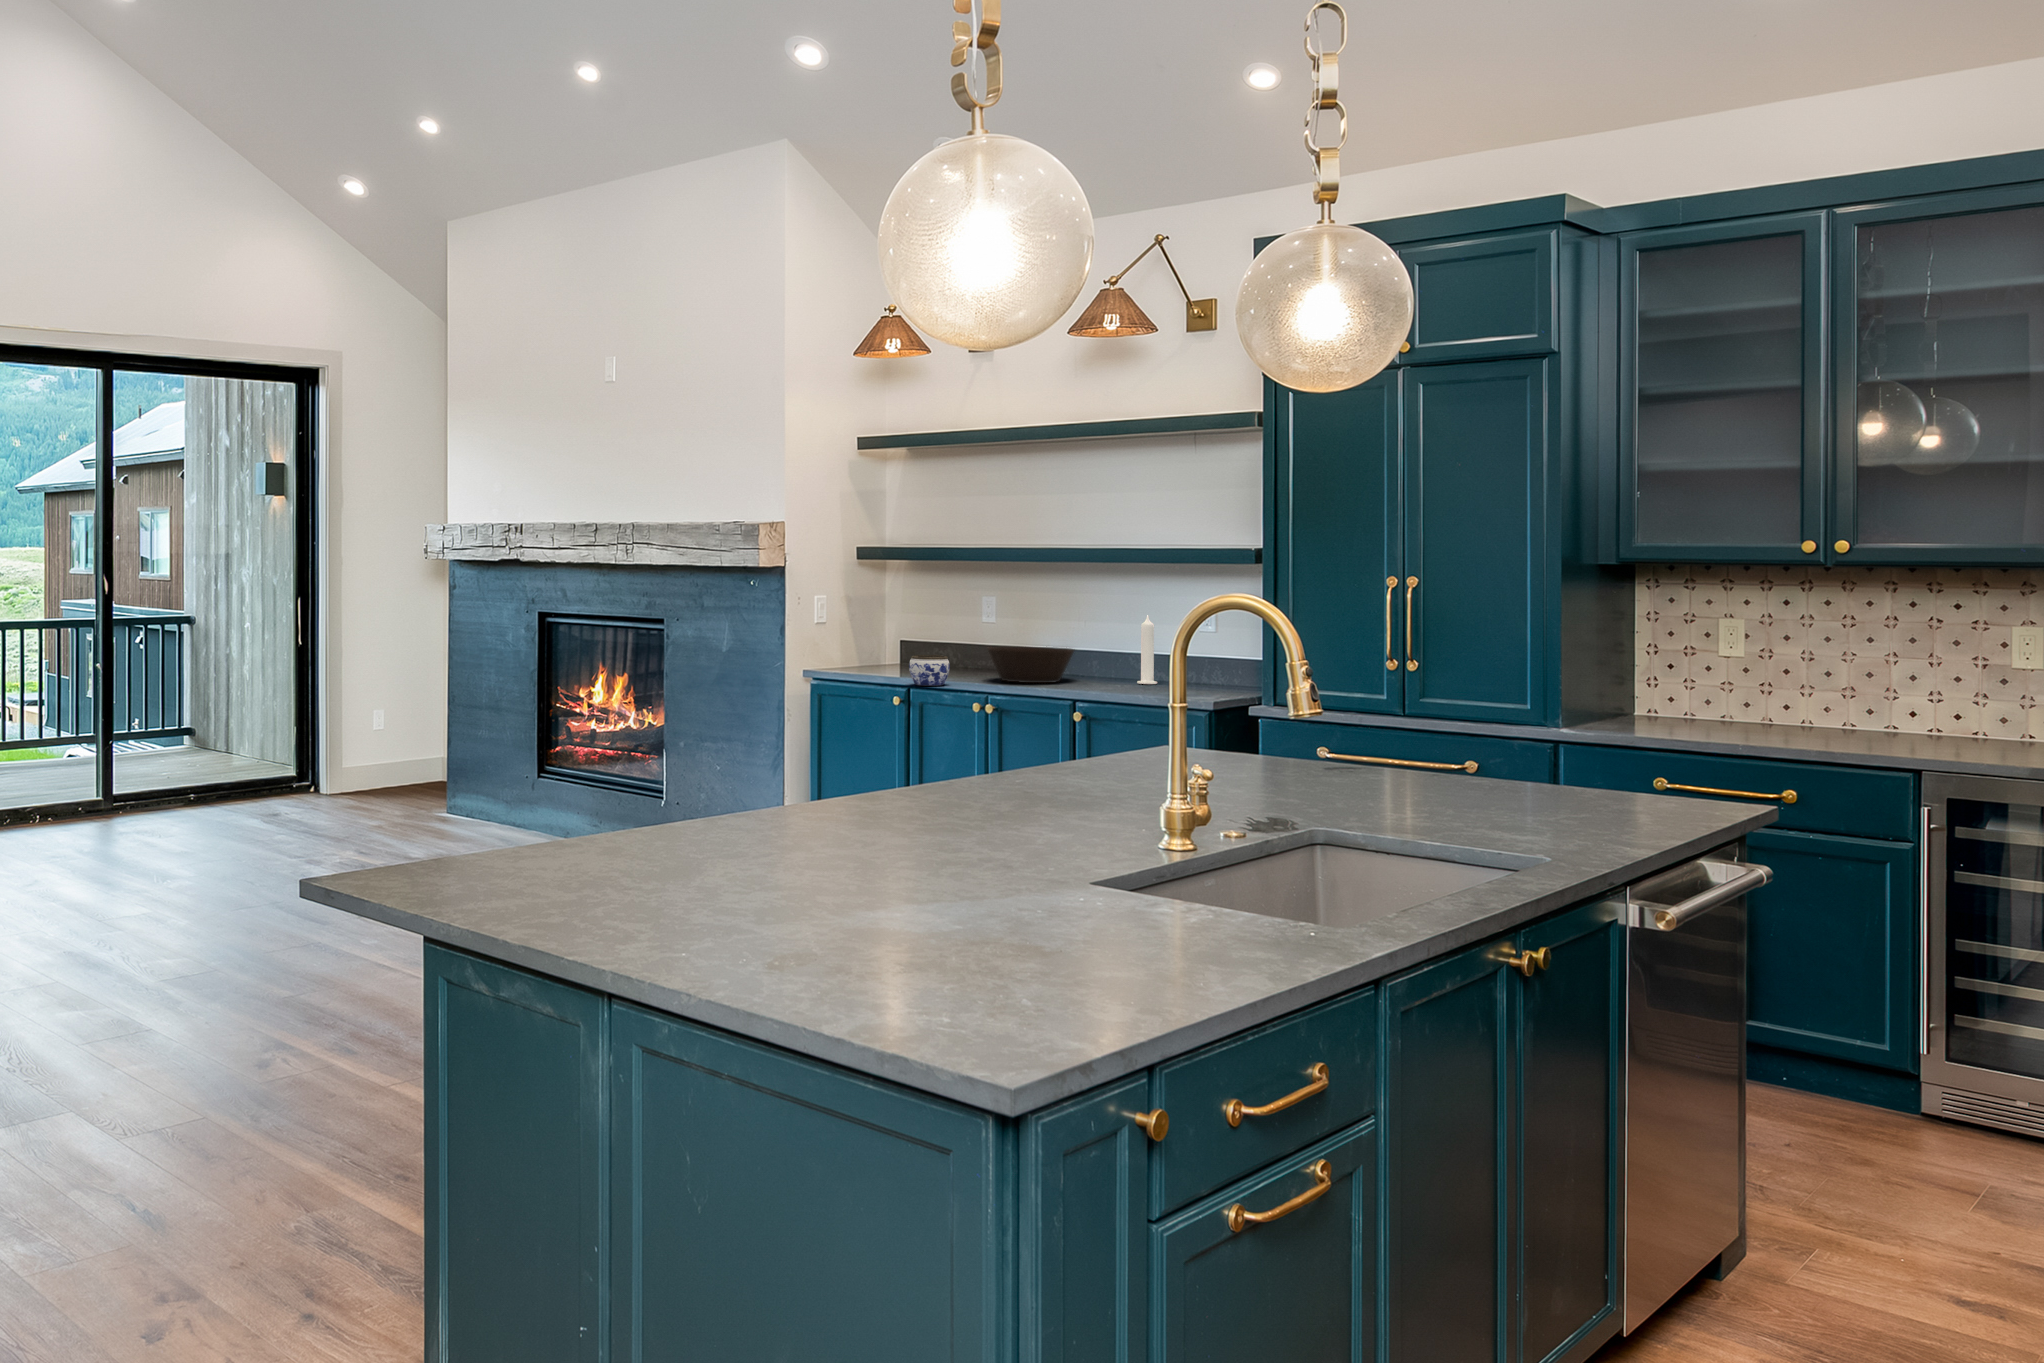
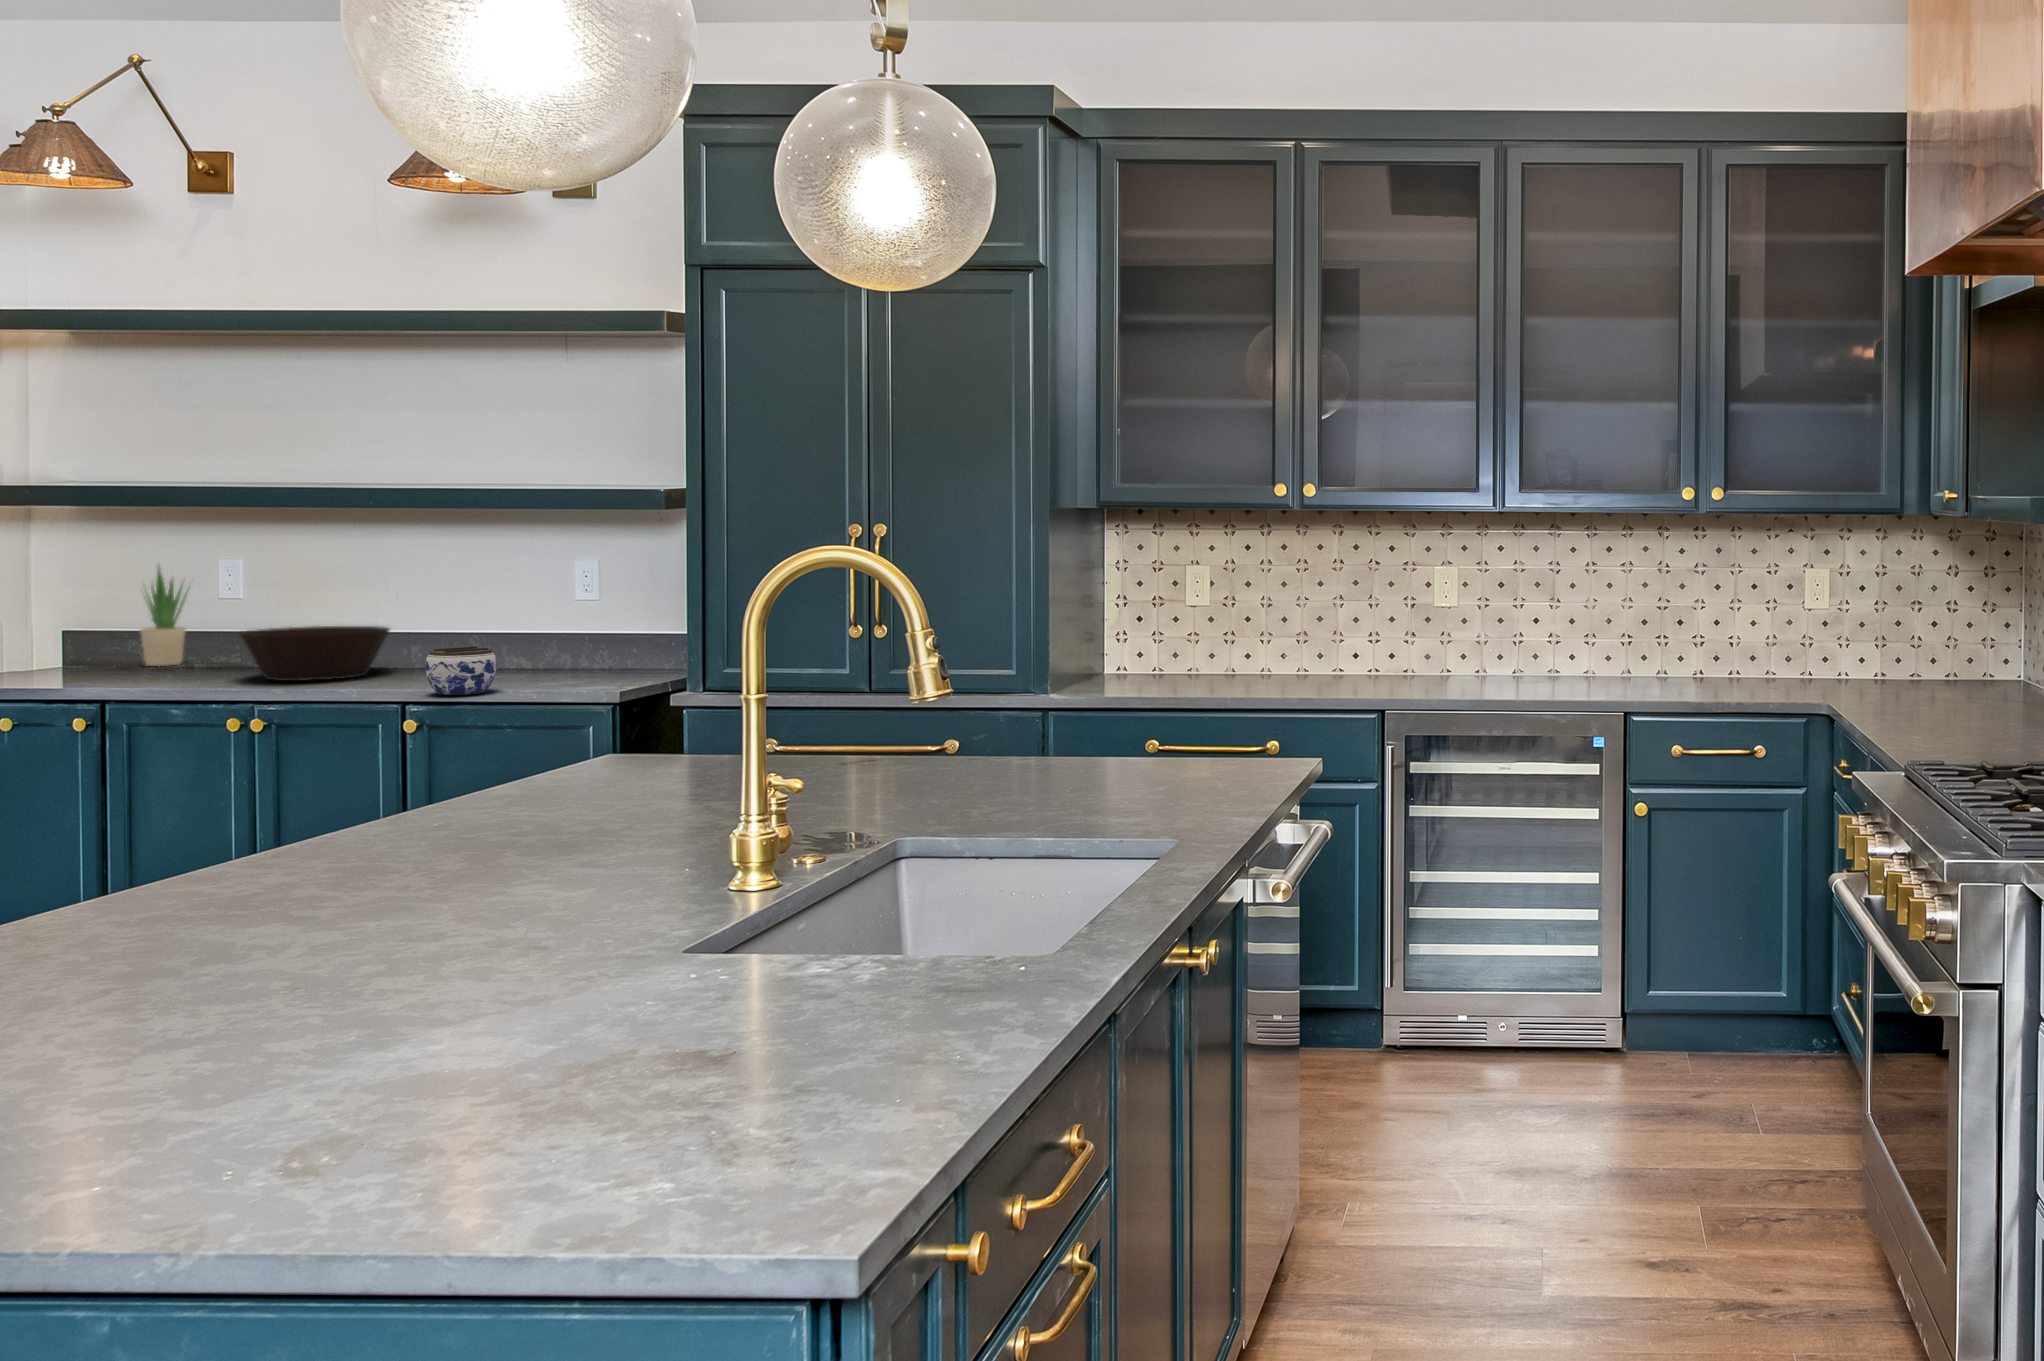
potted plant: none [938,601,967,670] -> present [140,567,188,666]
candle: present [1137,615,1157,684] -> none [492,577,522,670]
jar: present [909,655,950,686] -> present [425,646,497,695]

